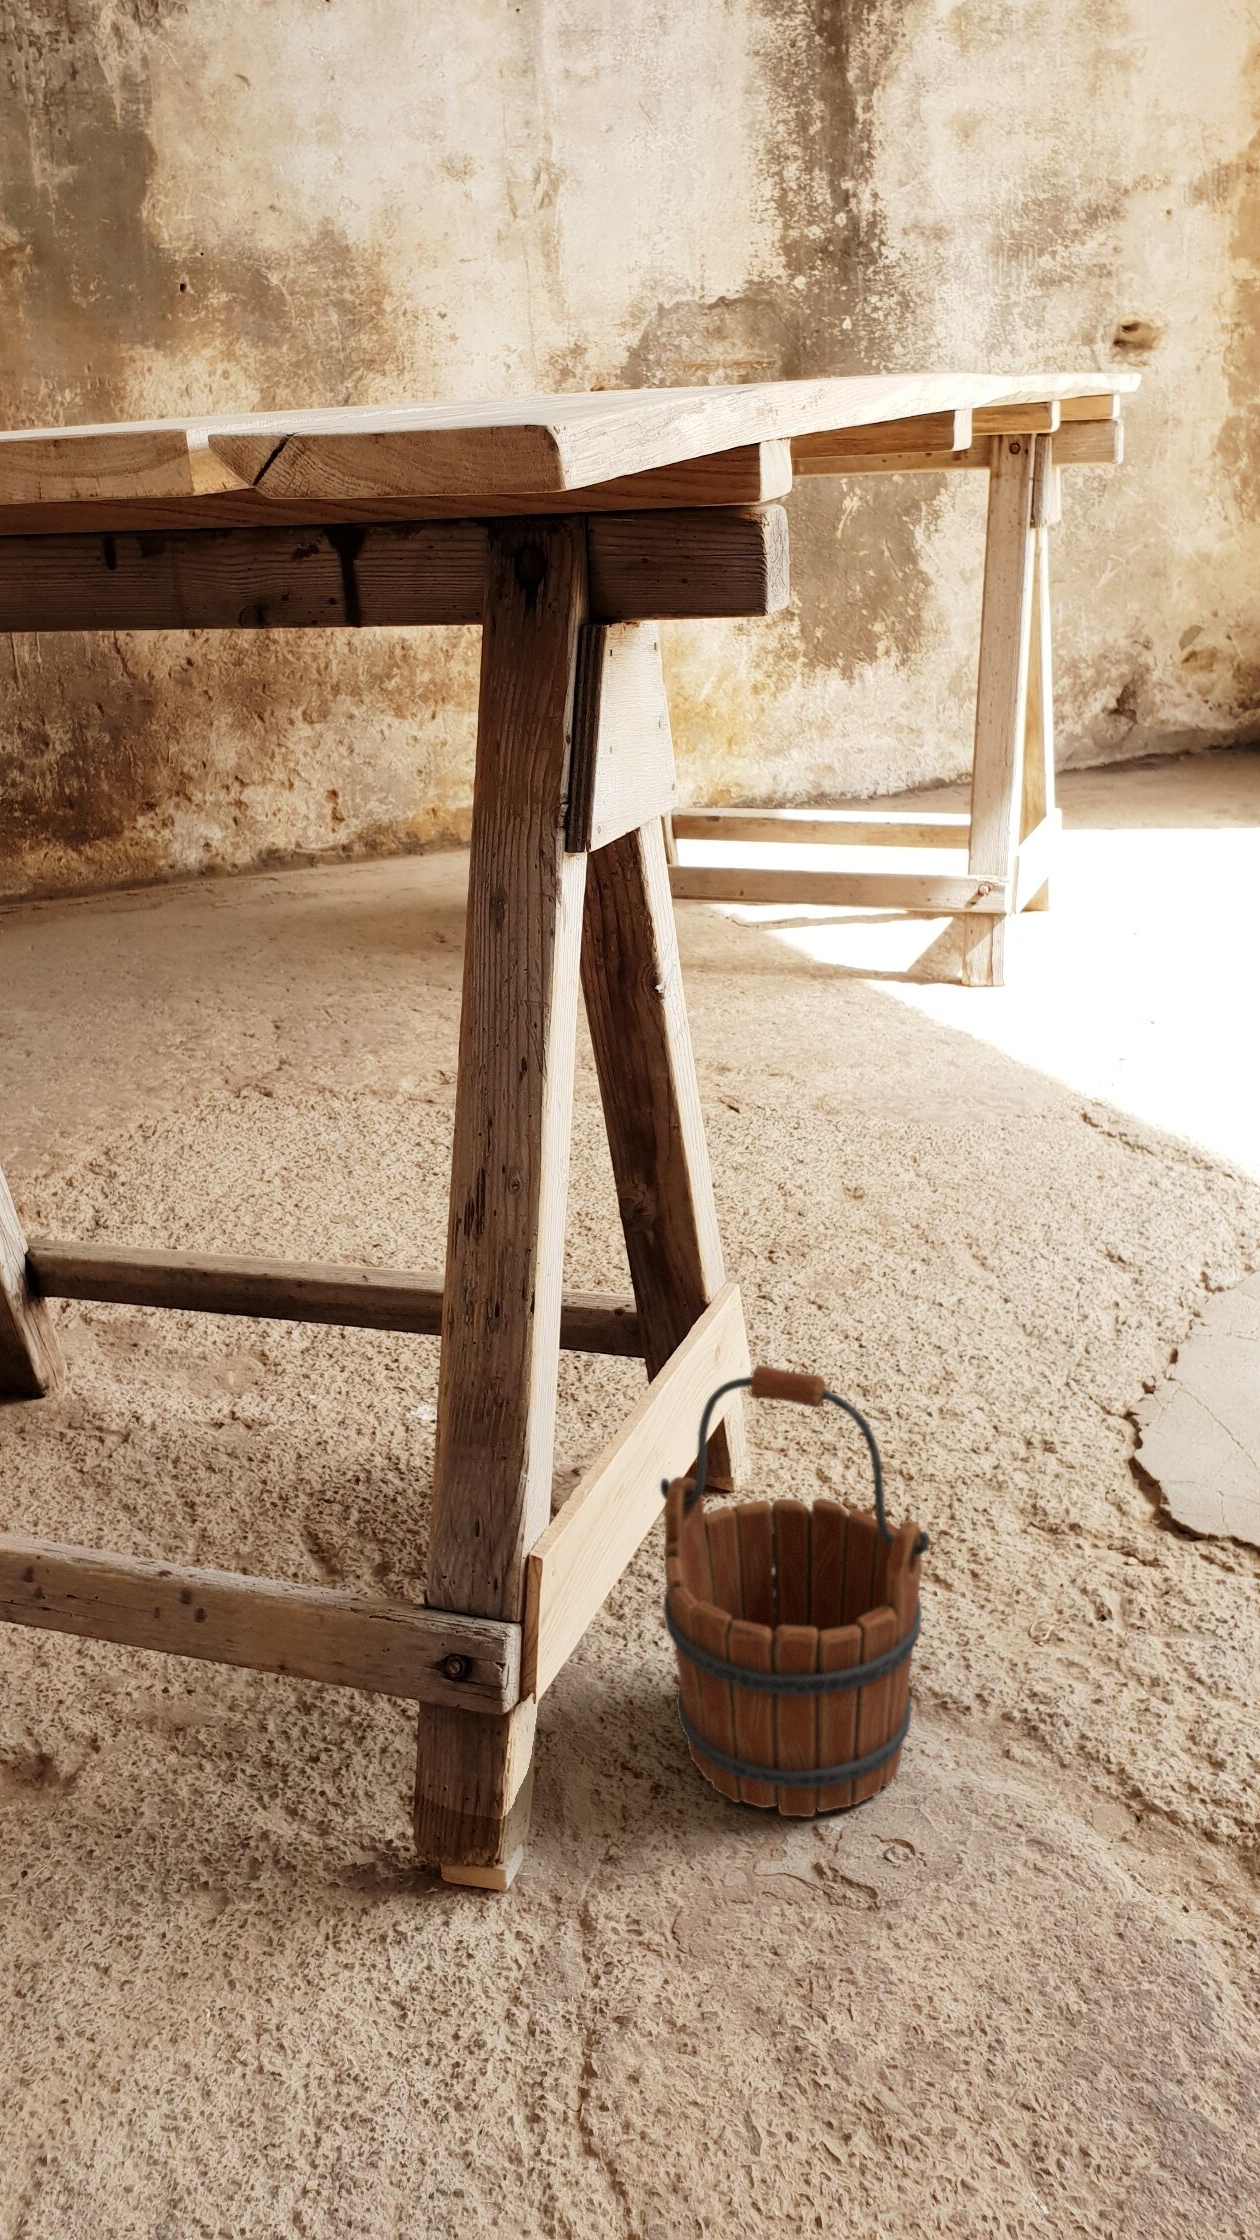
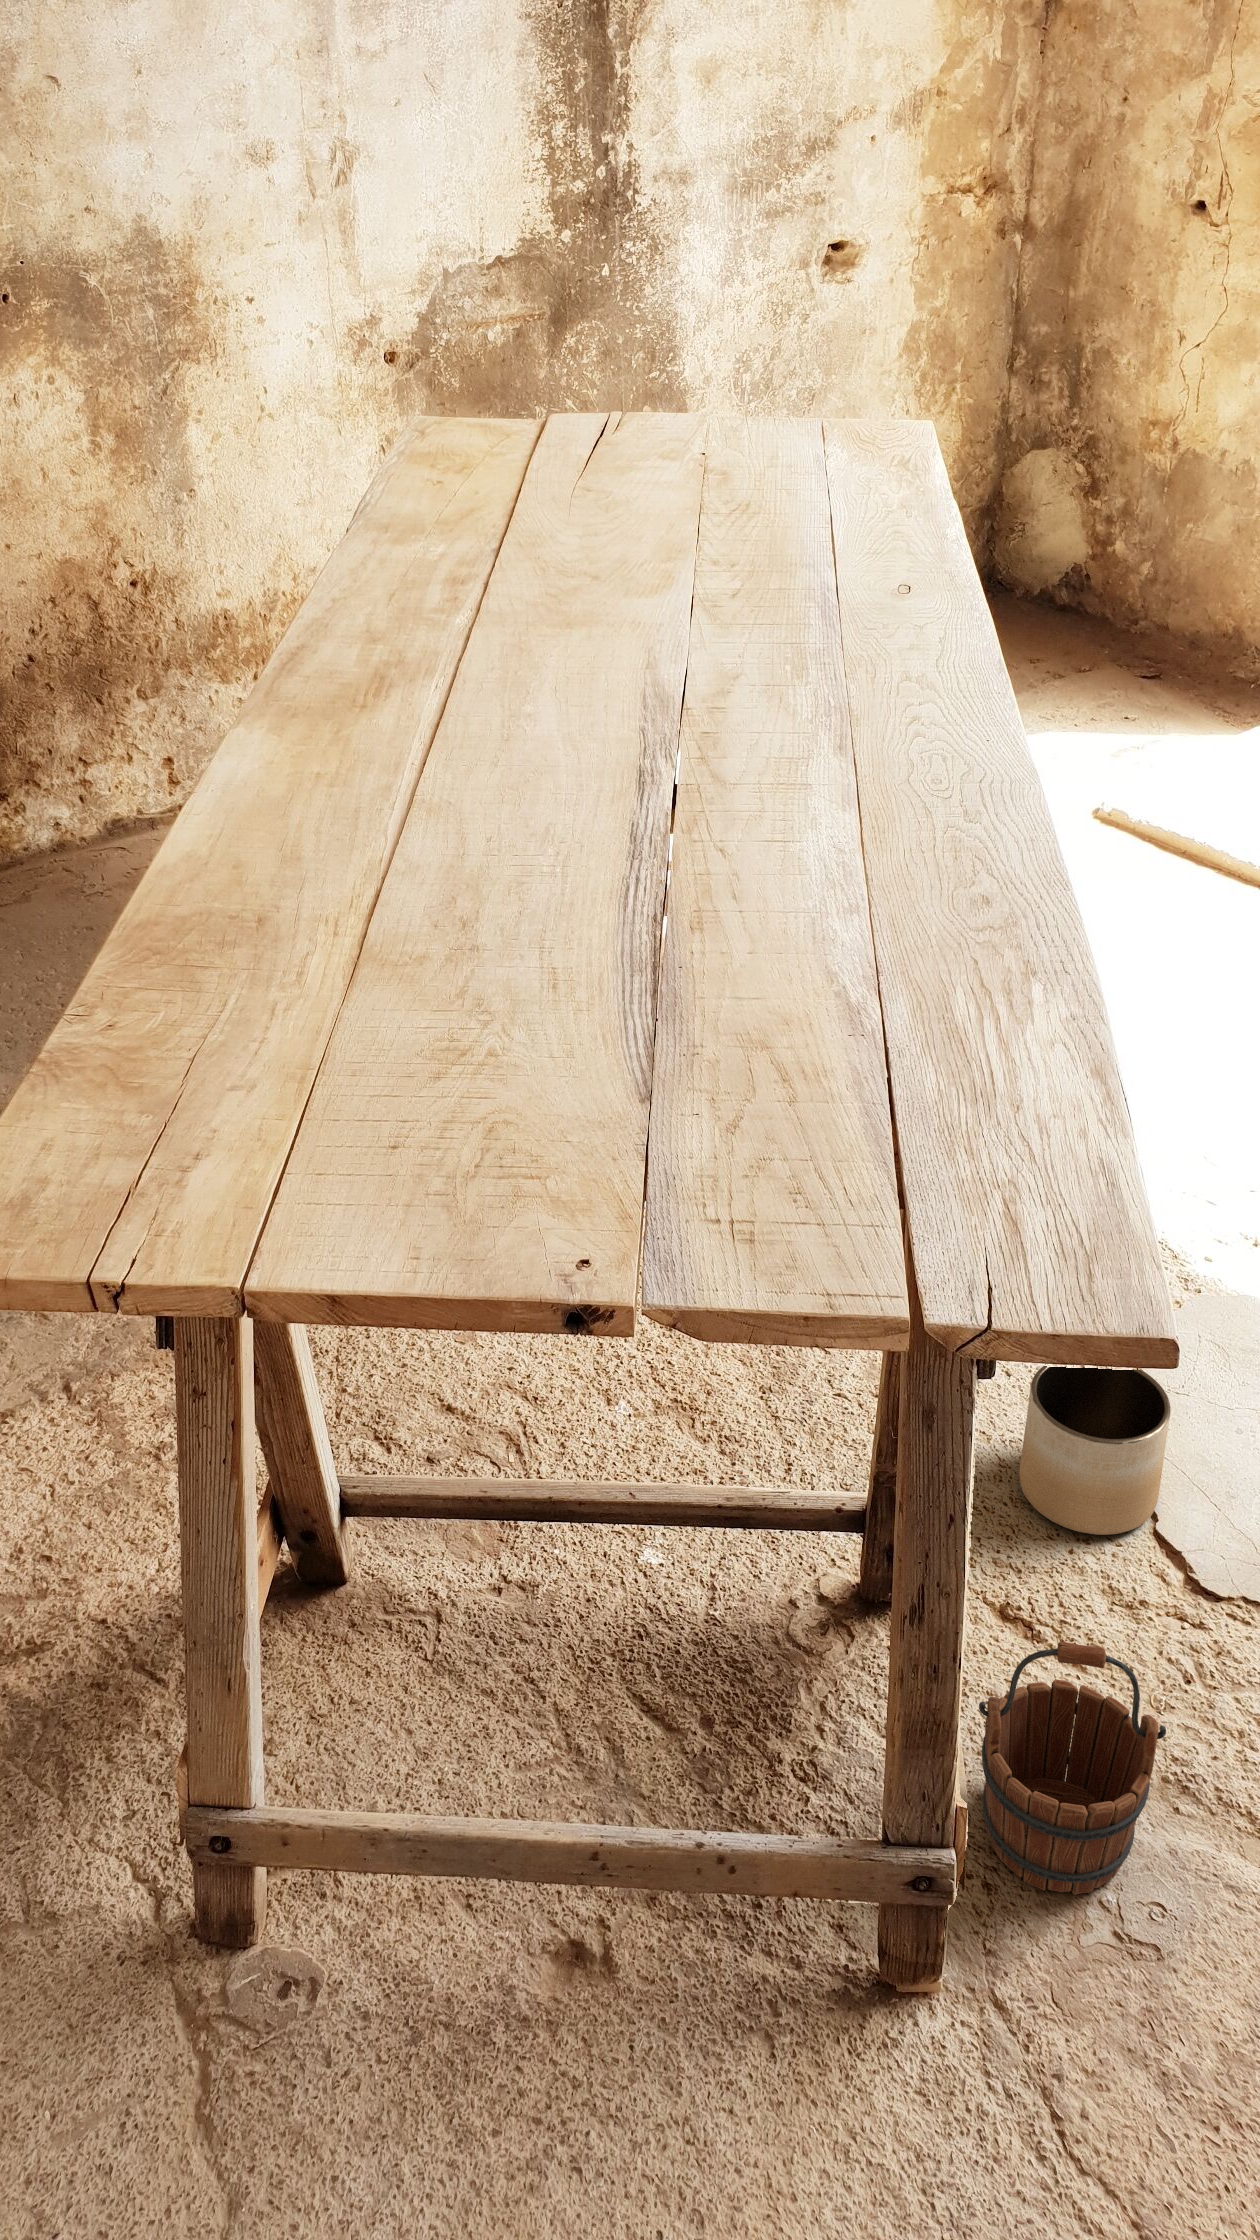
planter: none [959,1211,1162,1449] -> present [1019,1366,1171,1535]

